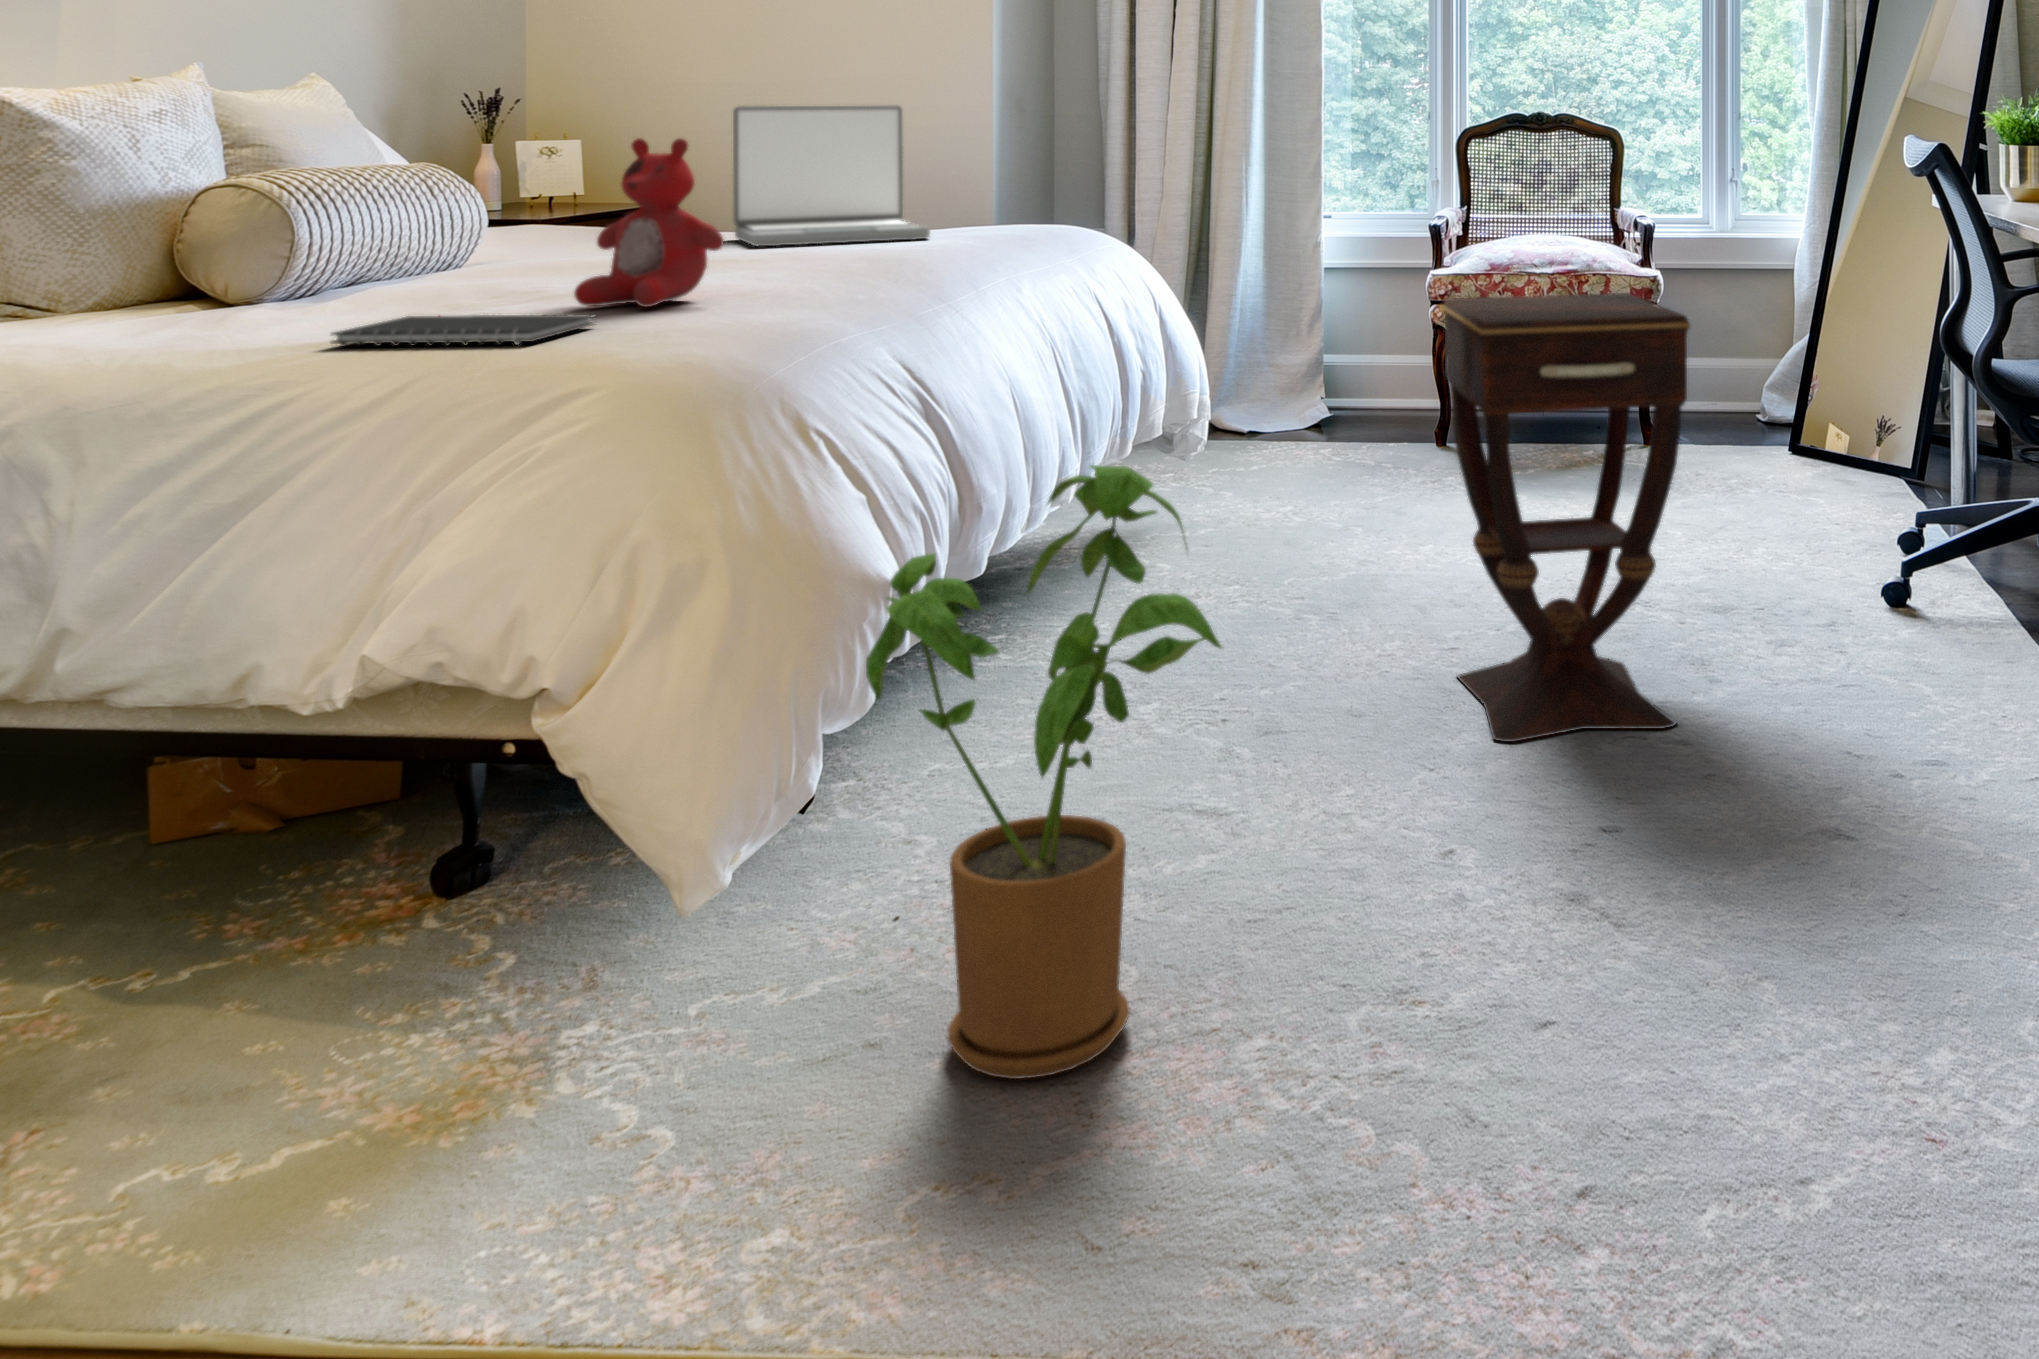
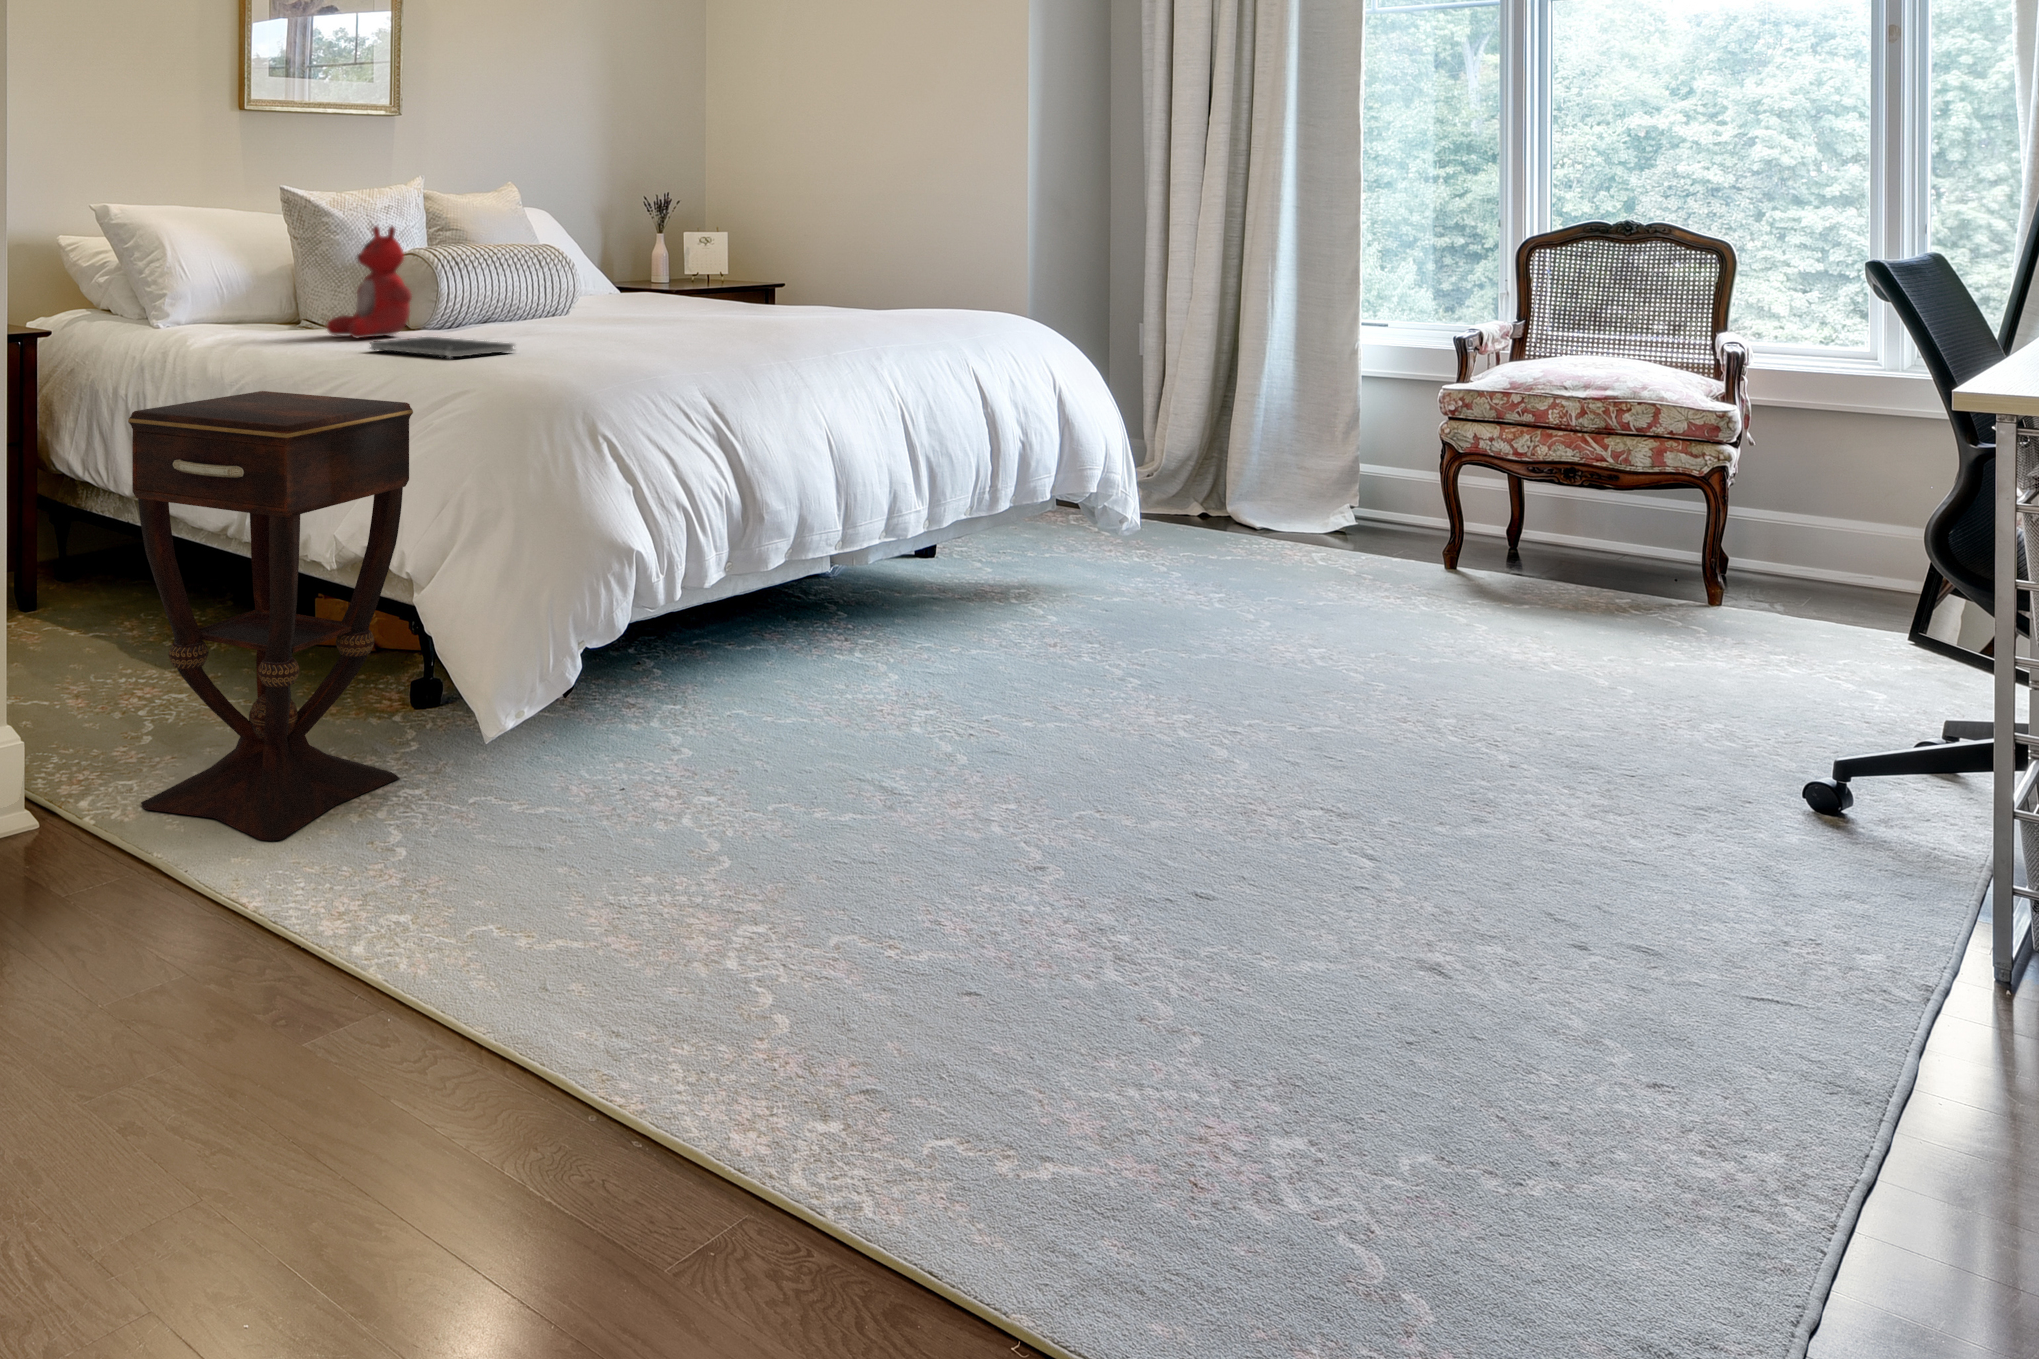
laptop: present [733,105,930,246] -> none [759,204,894,313]
stuffed bear: present [574,138,724,307] -> present [326,226,412,338]
side table: present [1442,293,1690,742] -> present [128,391,413,841]
house plant: present [866,465,1222,1079] -> none [519,474,748,909]

